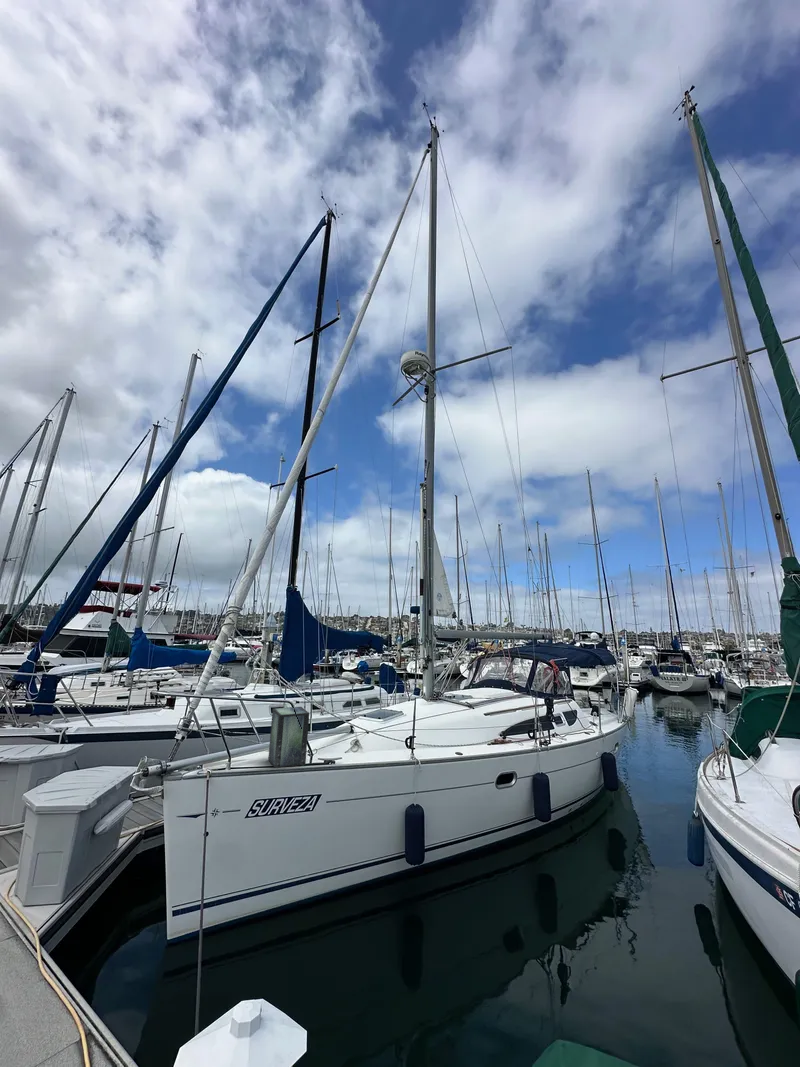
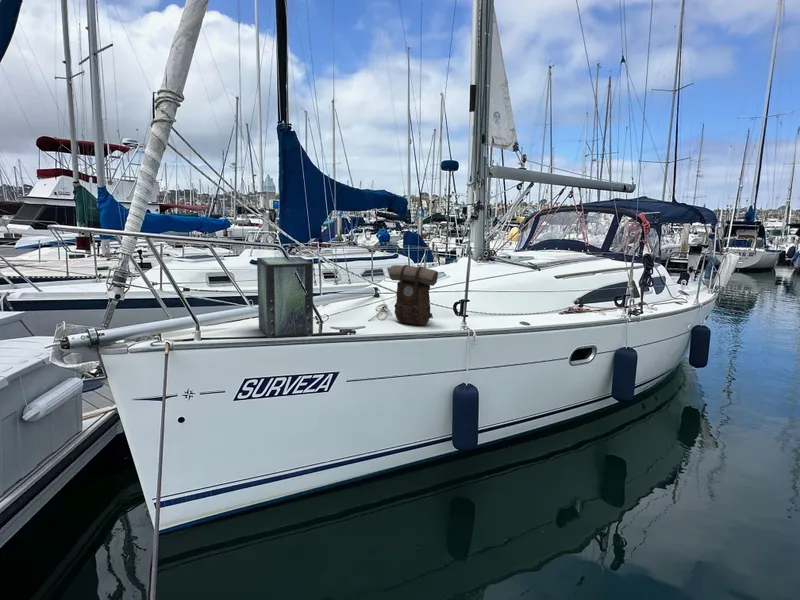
backpack: none [360,710,394,757] -> present [389,265,438,326]

